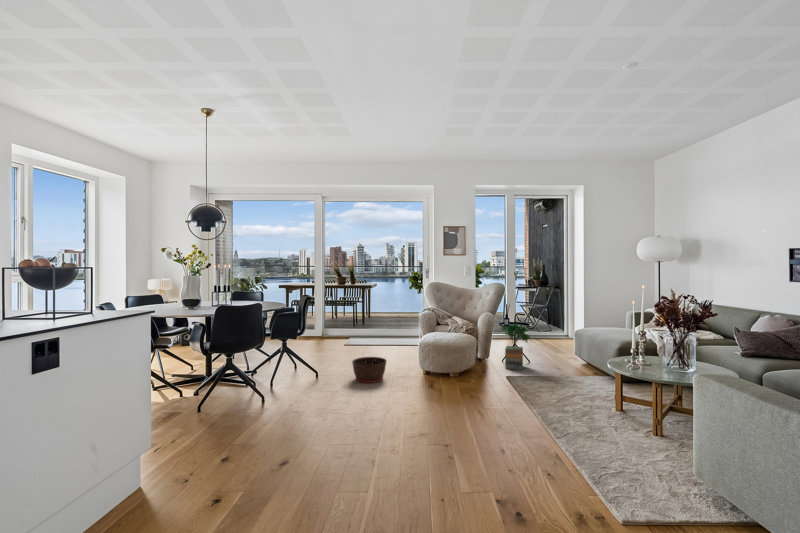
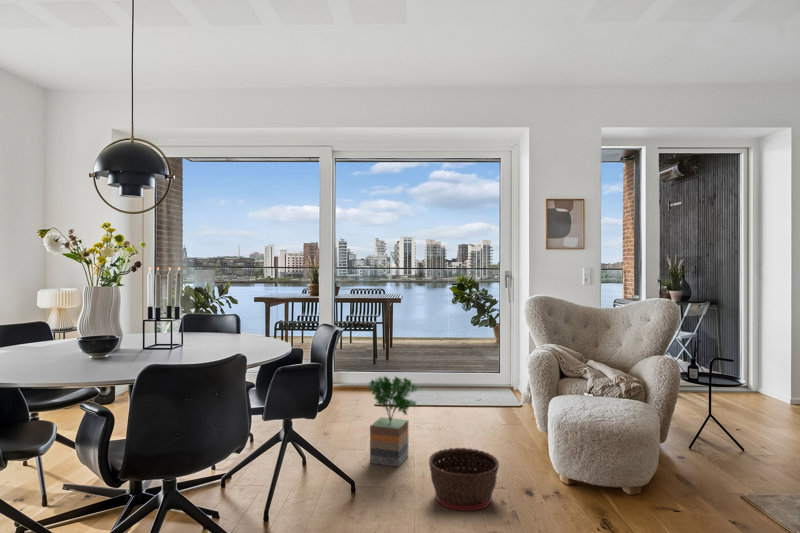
potted tree: present [501,324,530,370] -> present [368,377,418,467]

